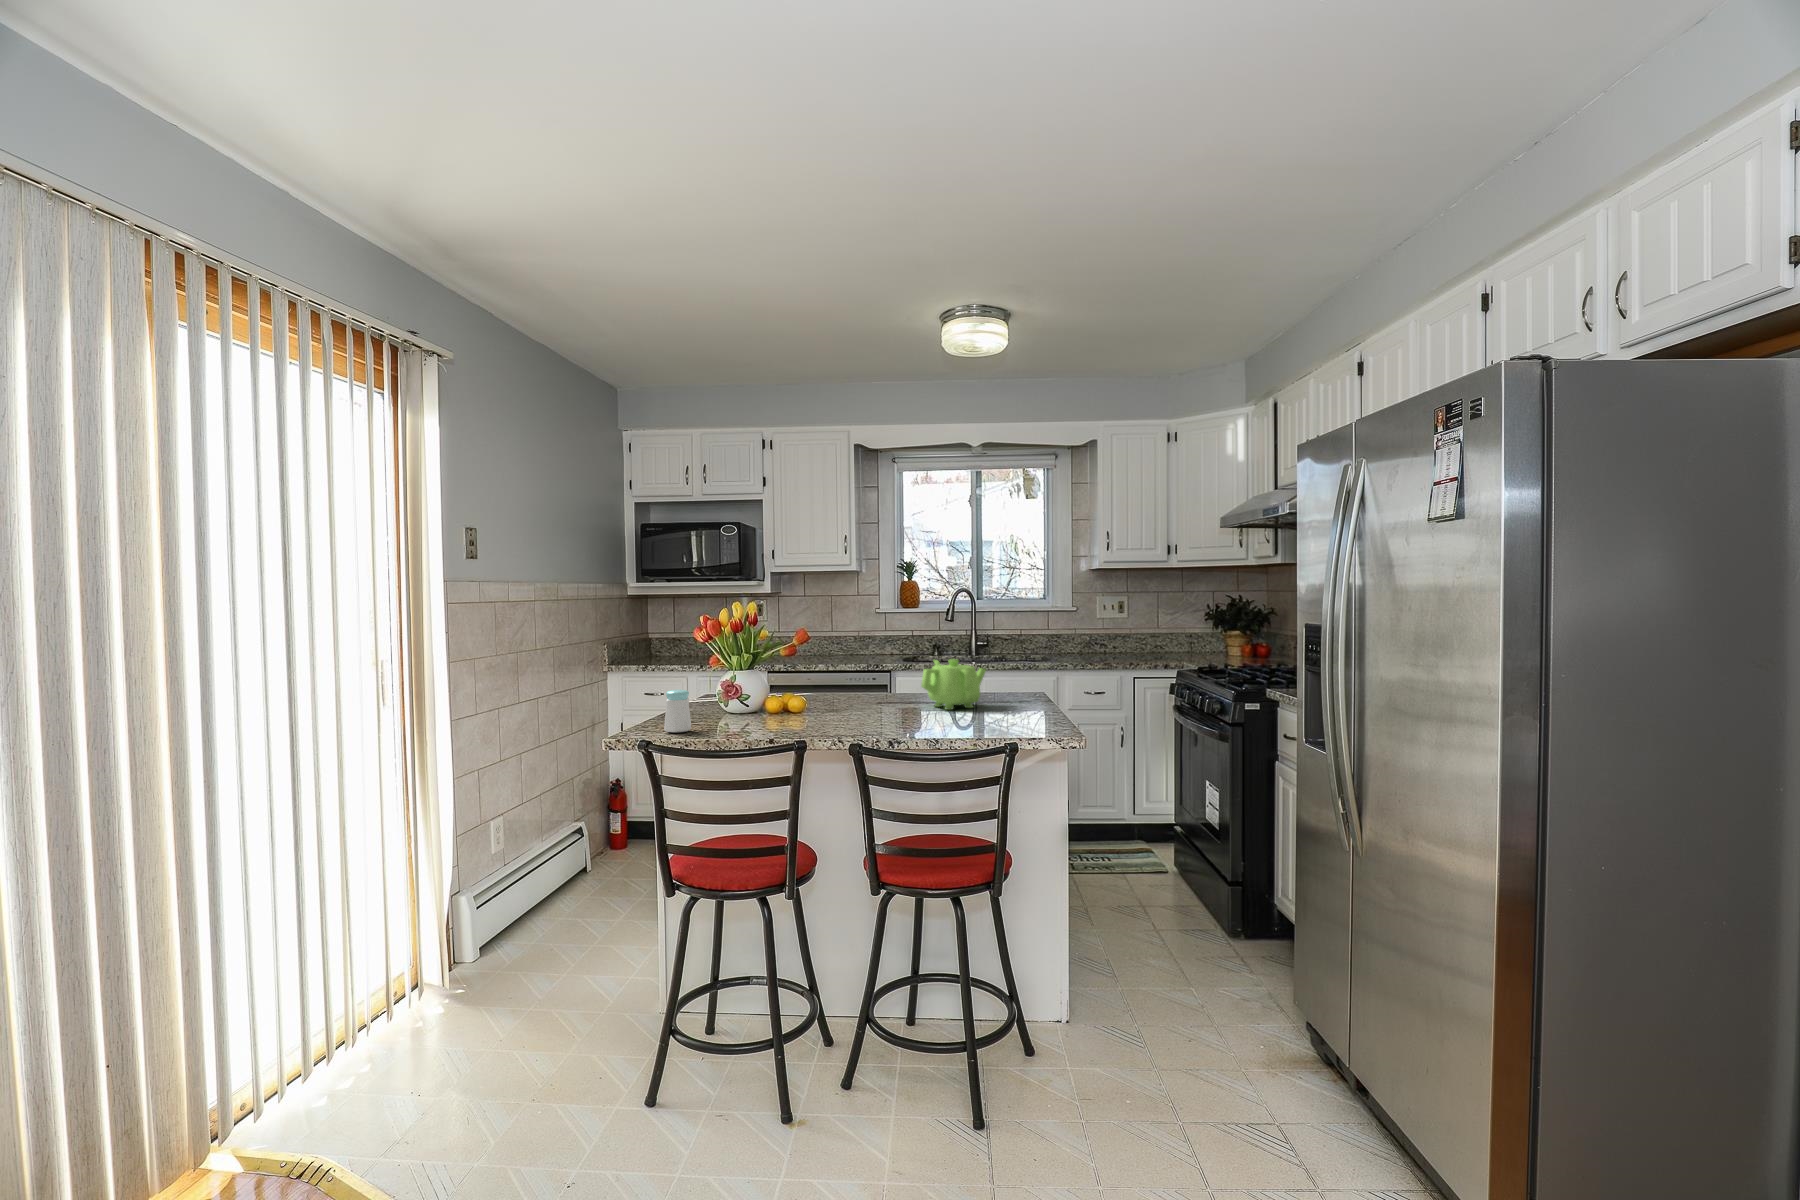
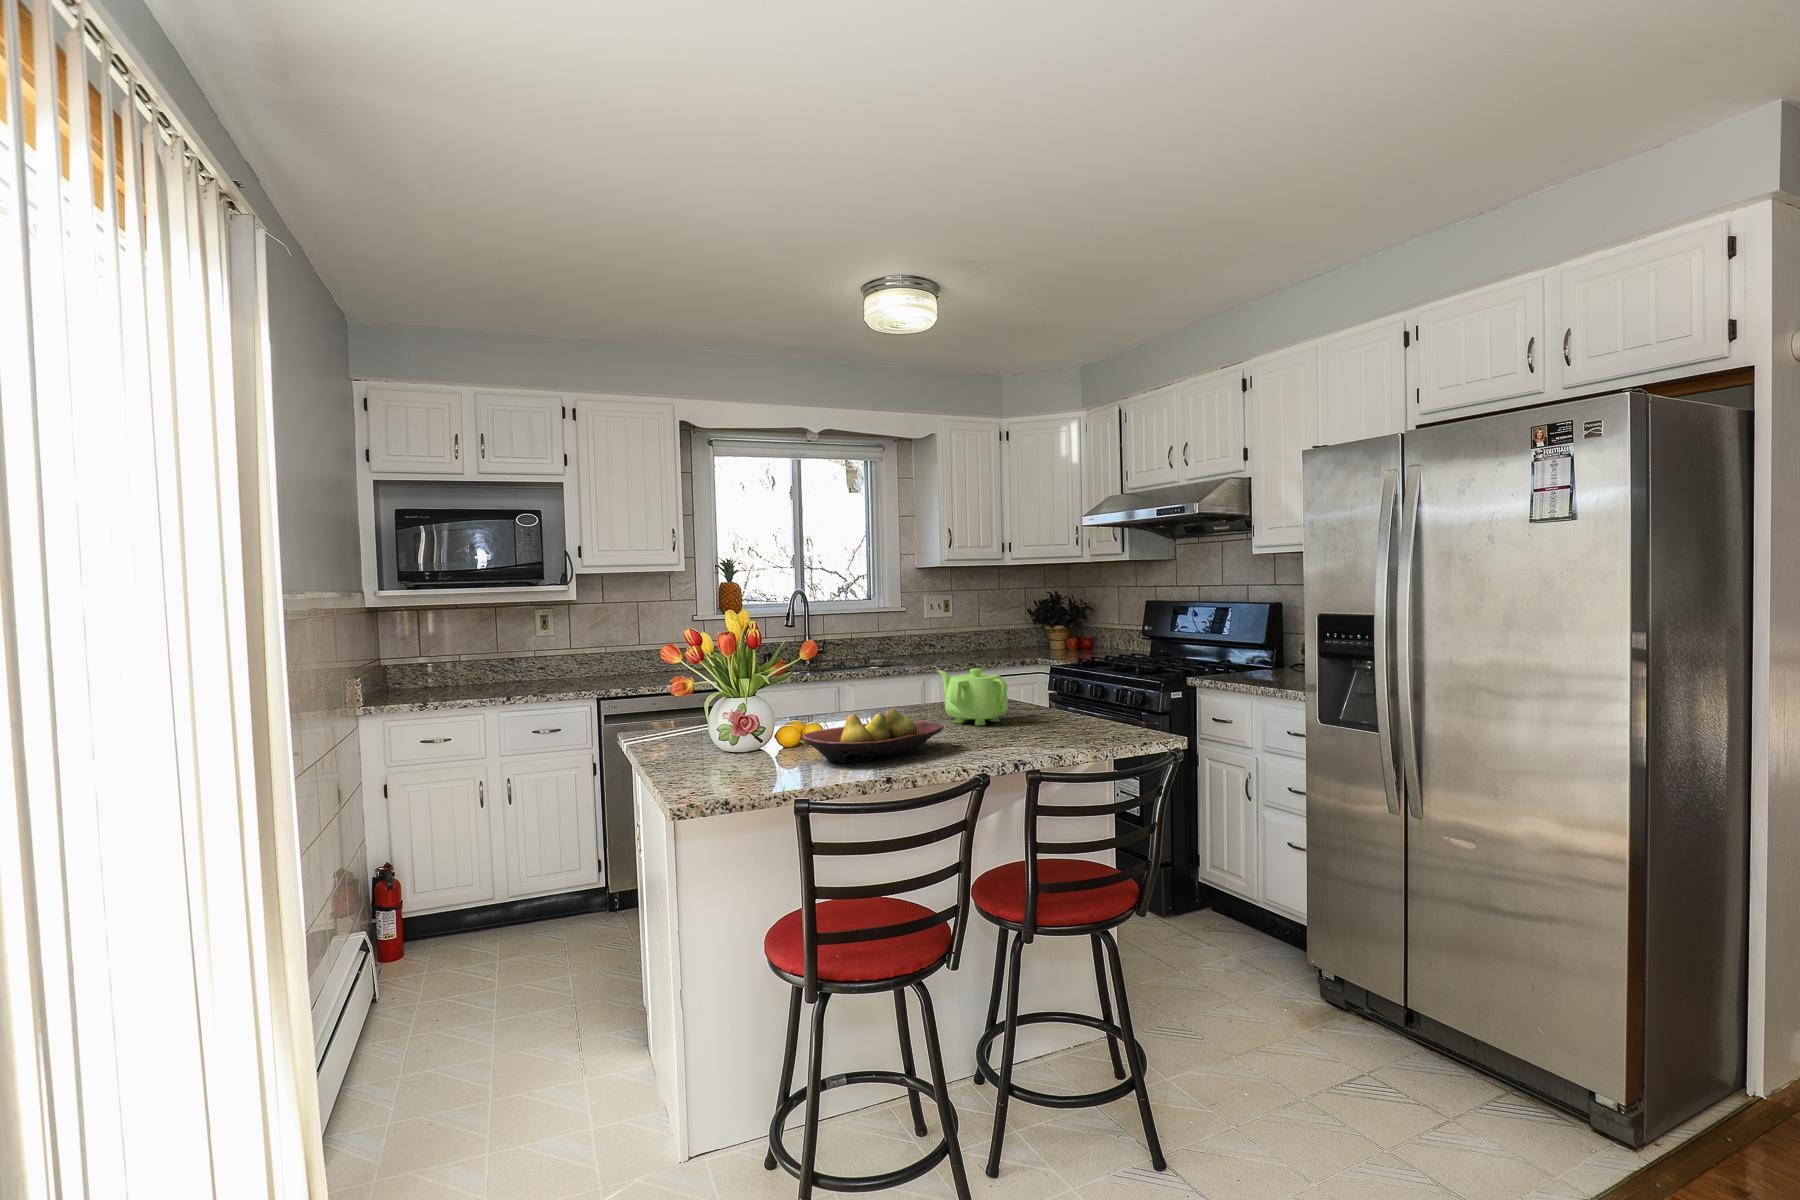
fruit bowl: none [743,686,871,725] -> present [802,709,944,763]
salt shaker: present [664,690,691,732] -> none [734,728,769,785]

